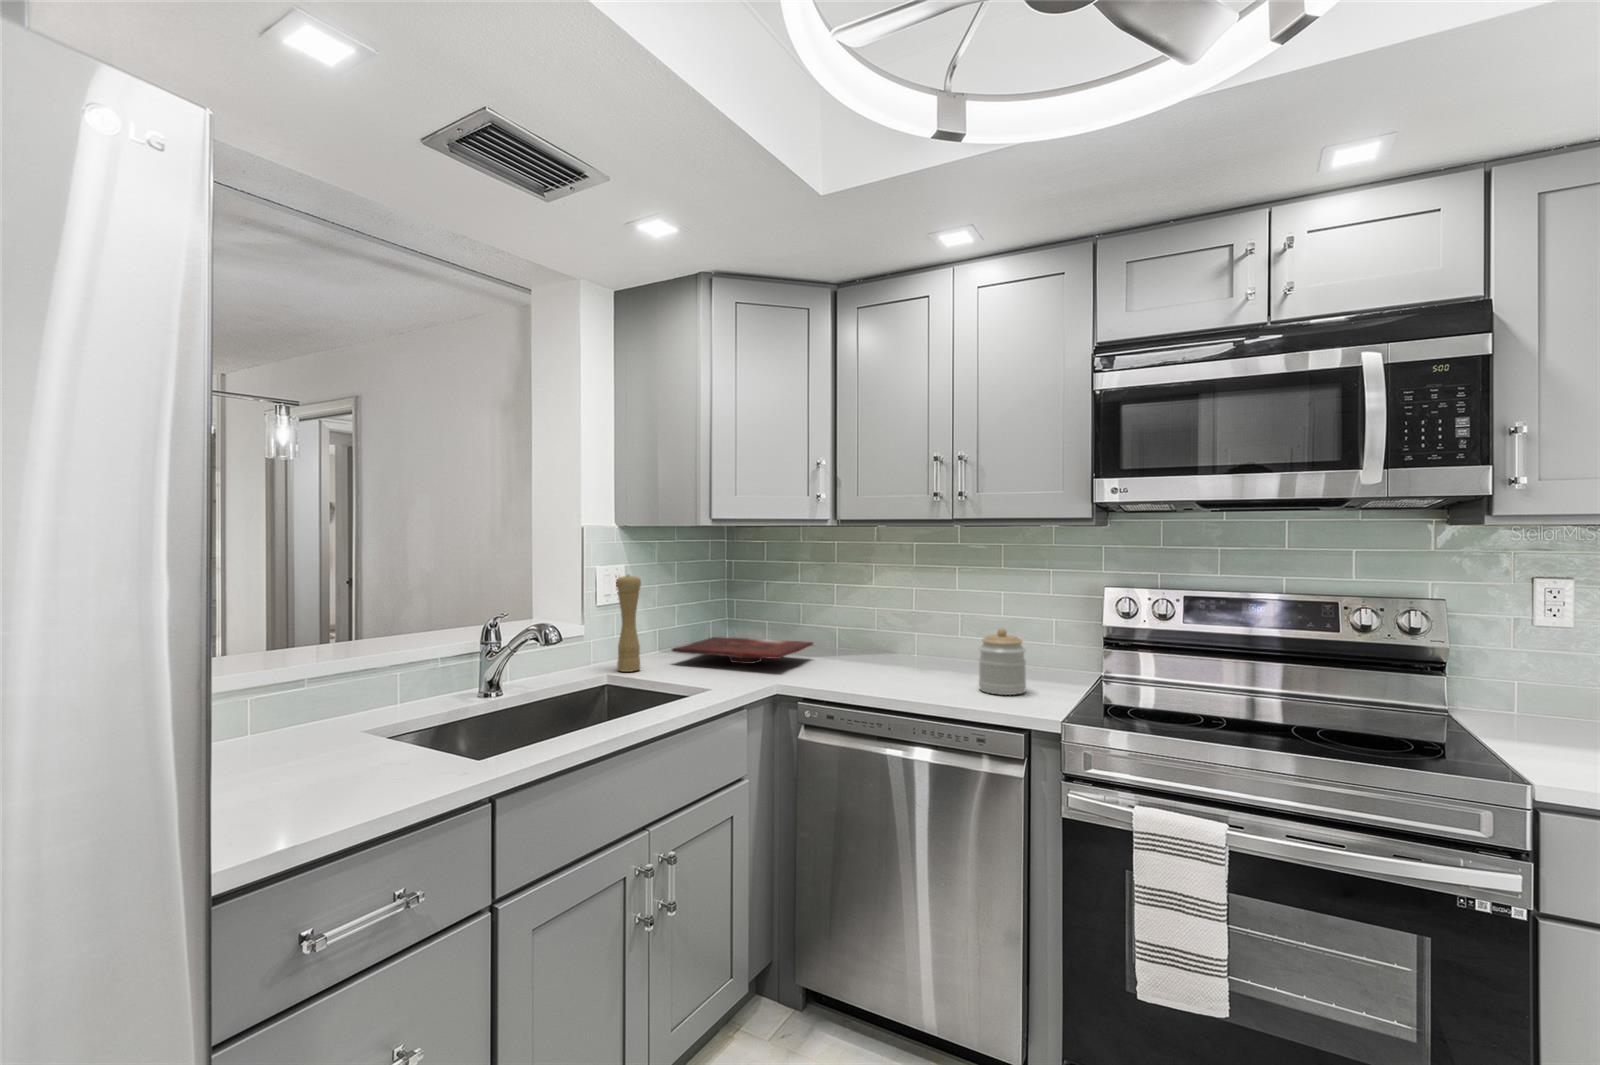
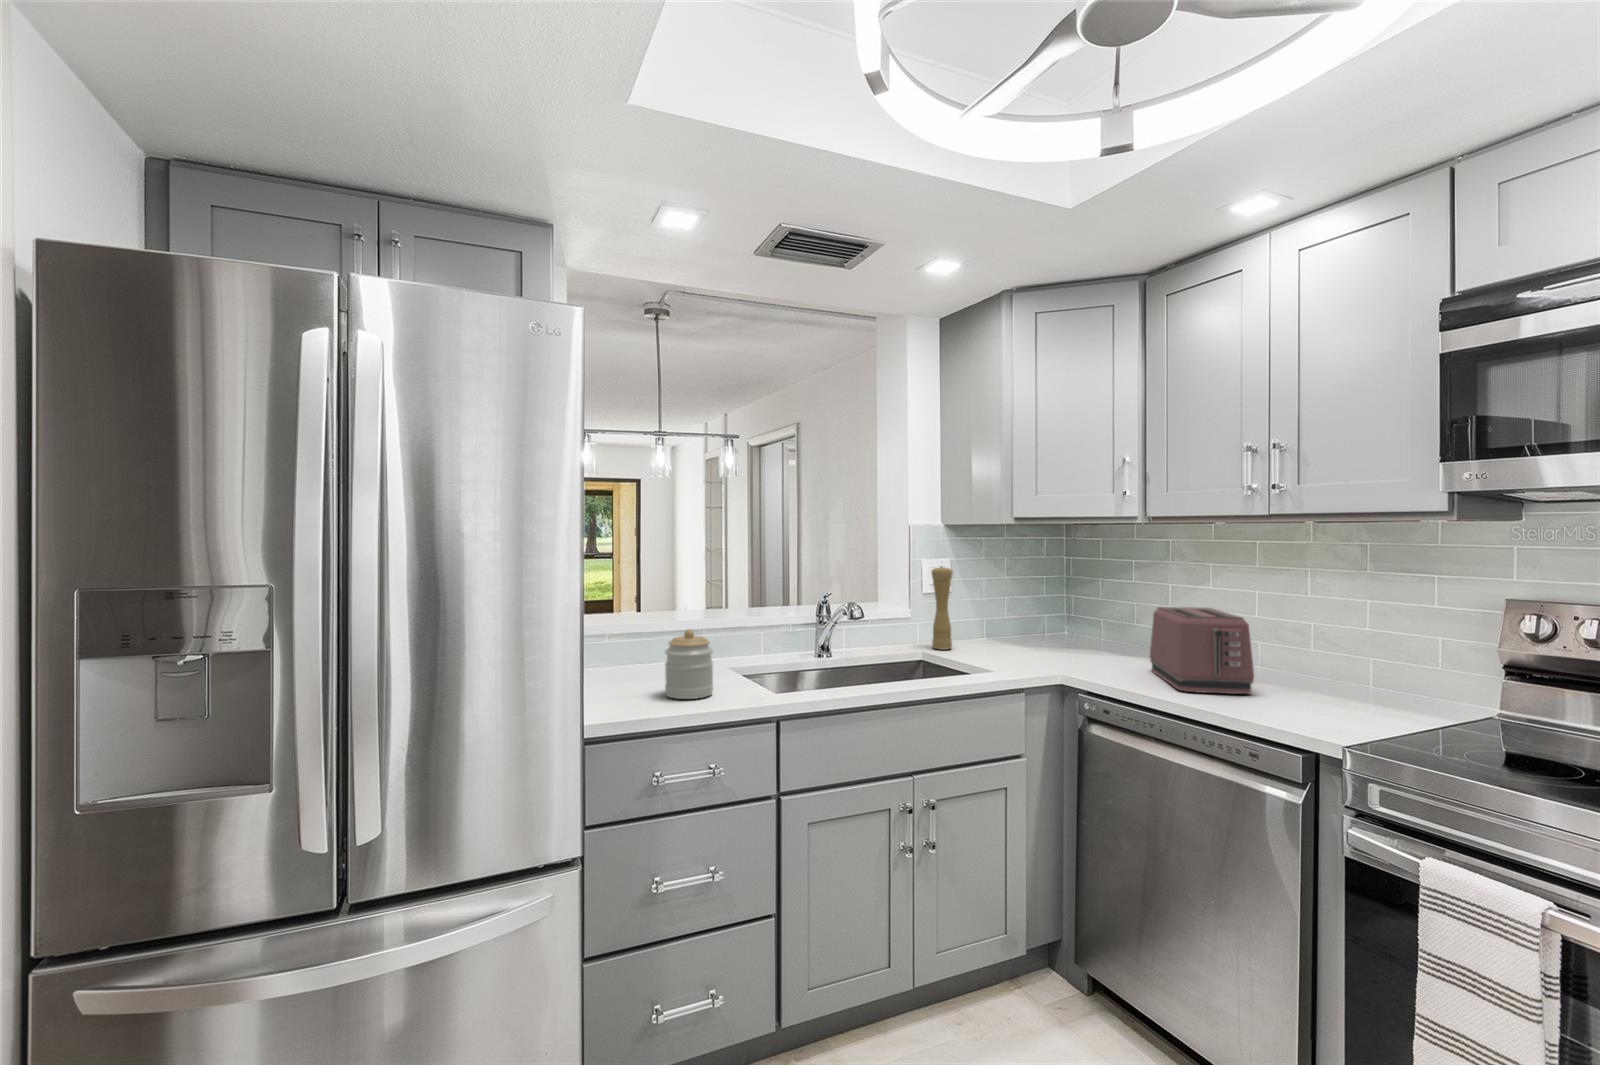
toaster: none [846,605,951,688] -> present [1150,607,1254,694]
jar: present [979,628,1026,695] -> present [665,629,713,699]
cutting board: present [672,637,813,664] -> none [983,628,1128,655]

